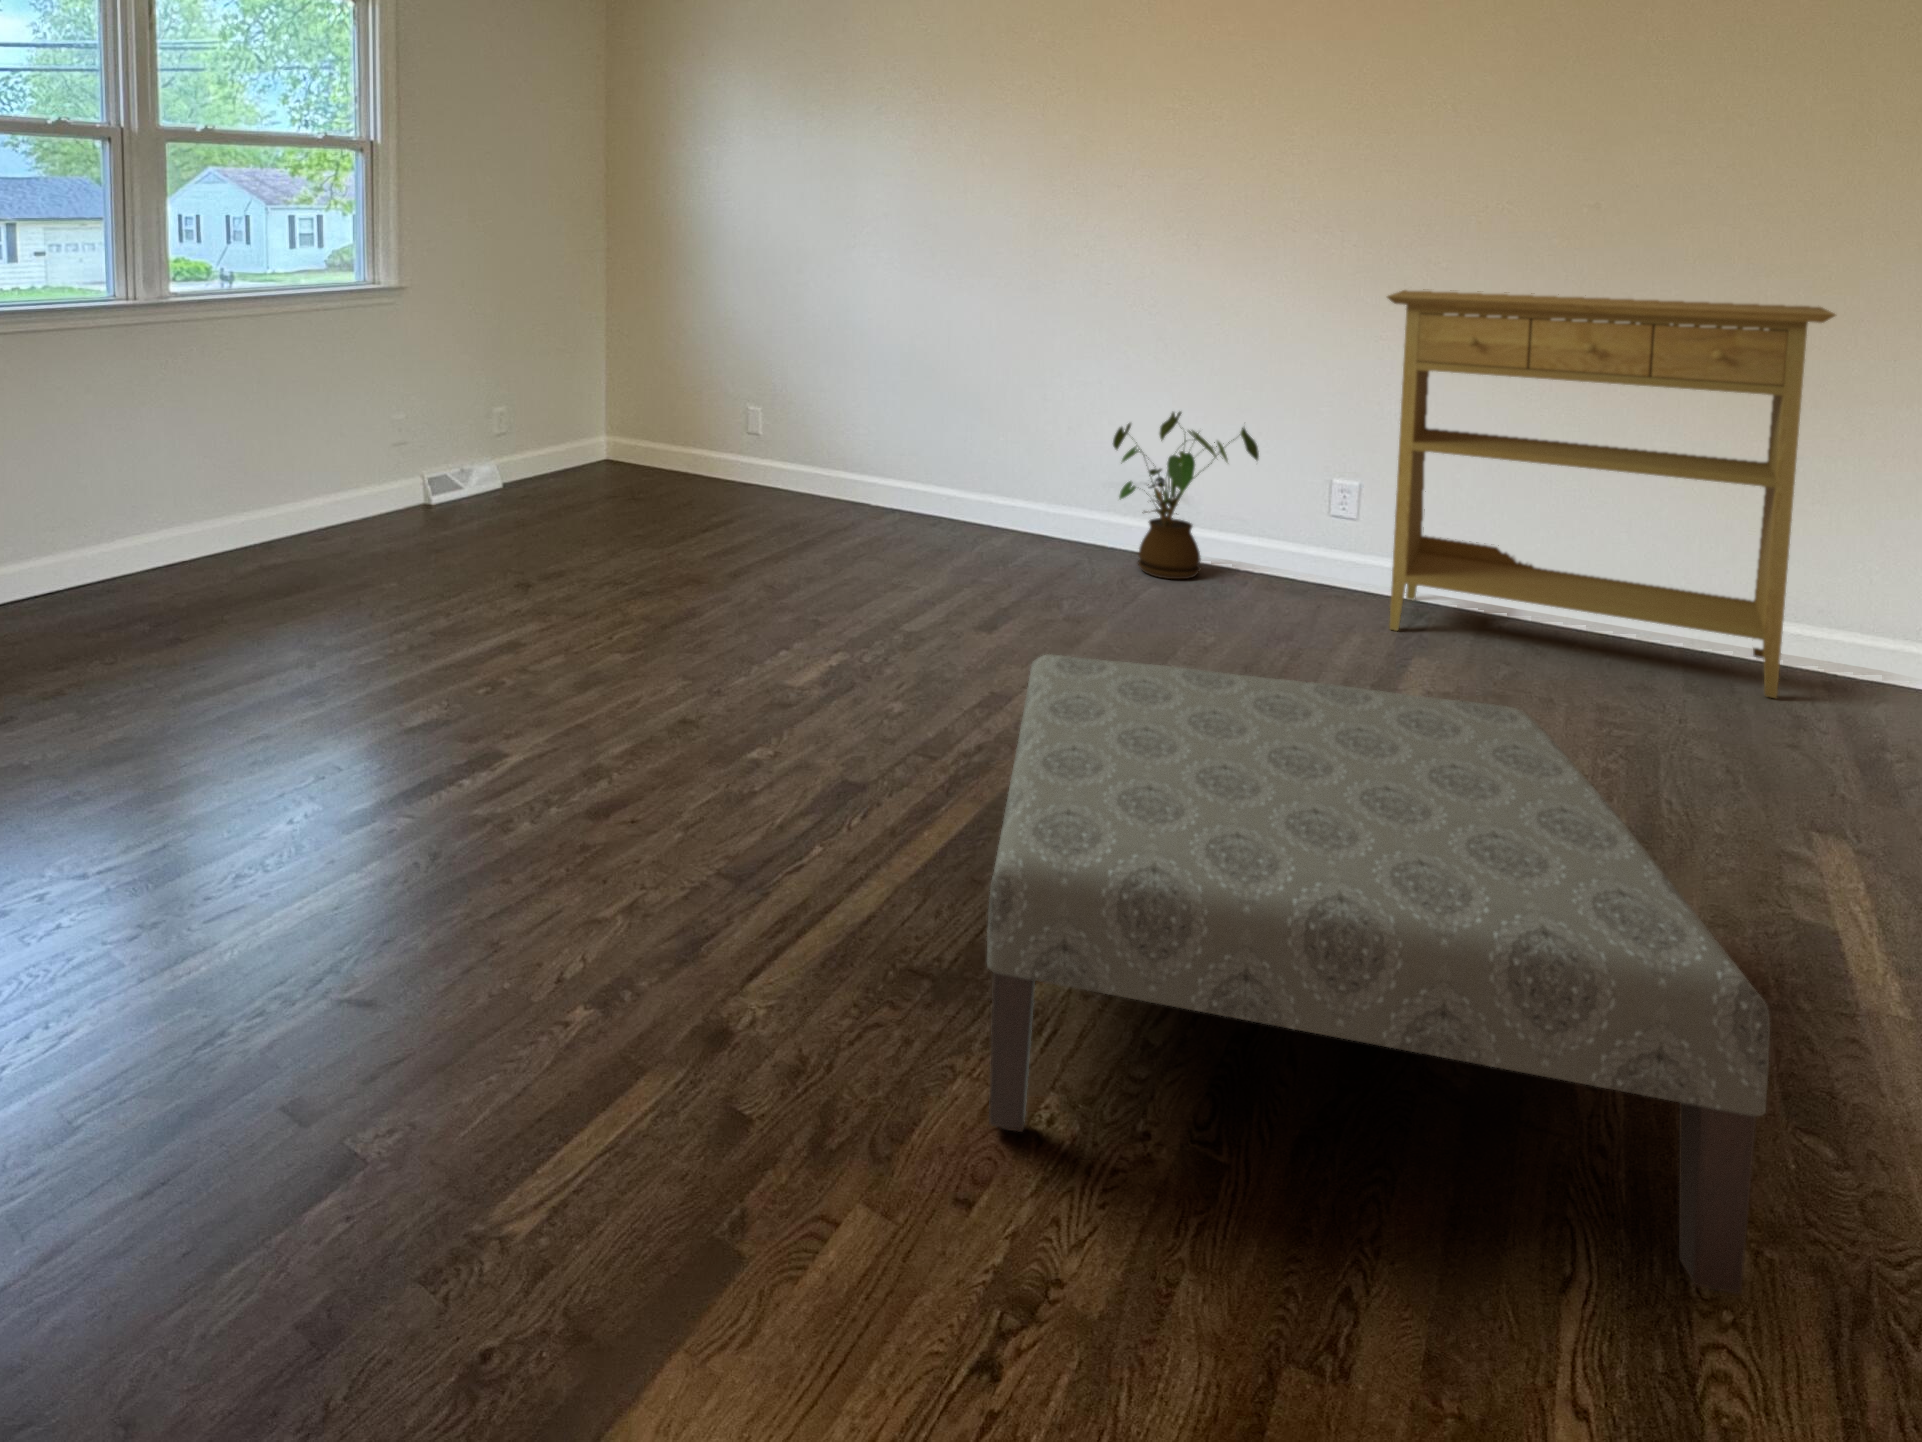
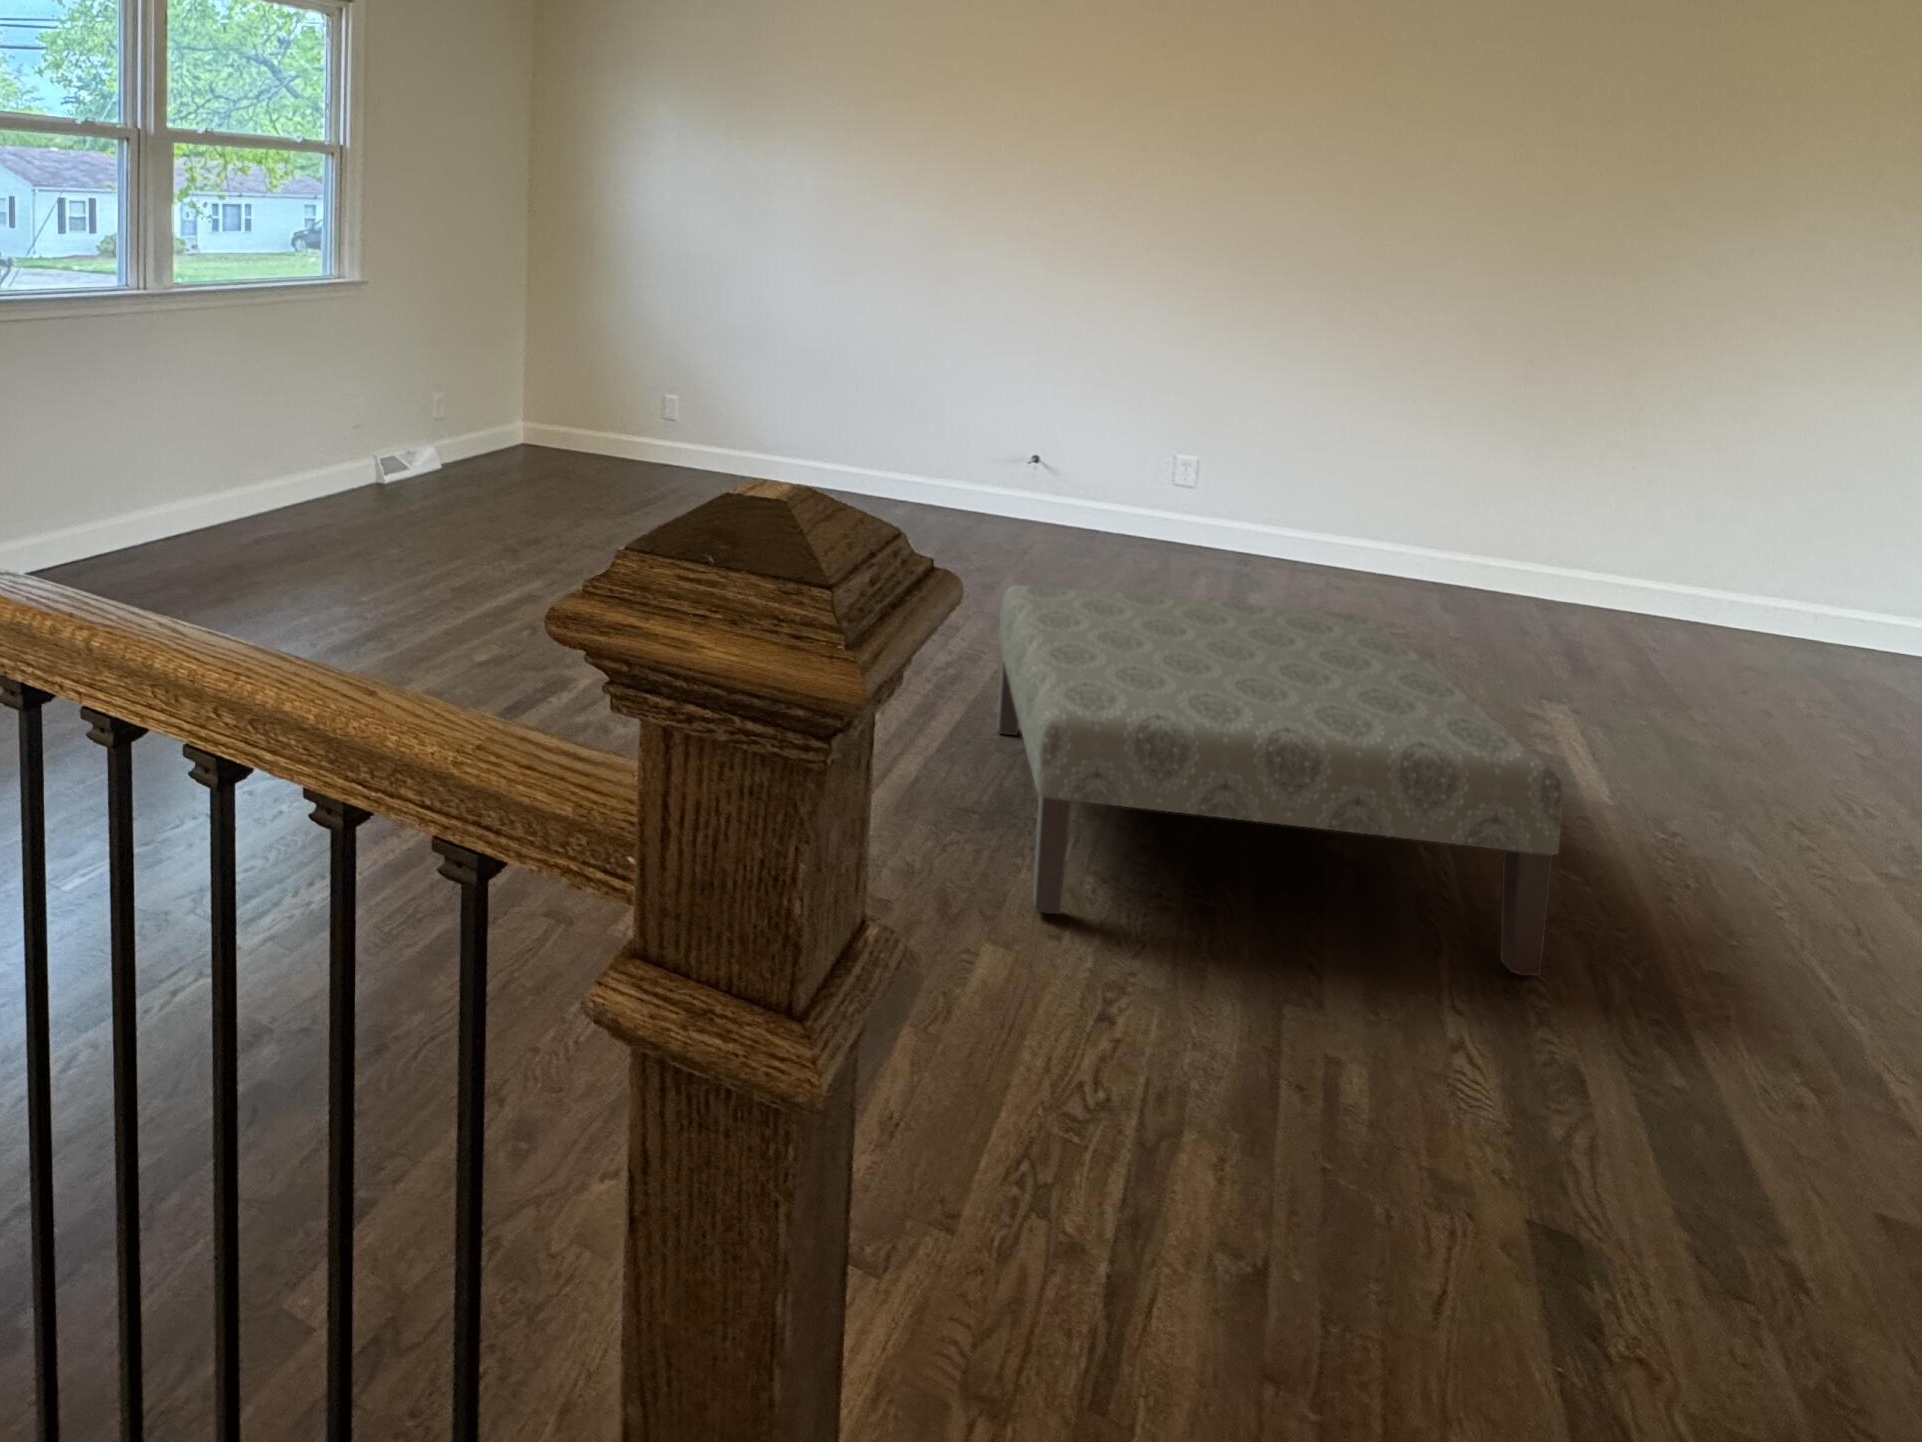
console table: present [1387,289,1835,698] -> none [1225,302,1562,622]
house plant: present [1113,412,1259,579] -> none [998,400,1118,541]

